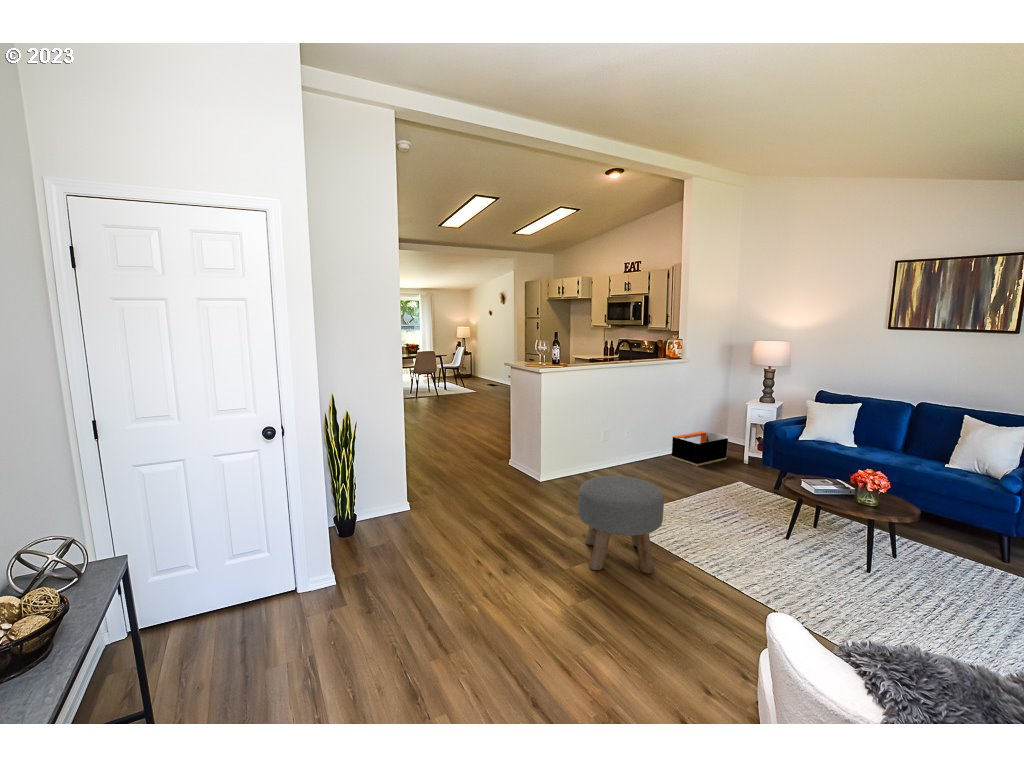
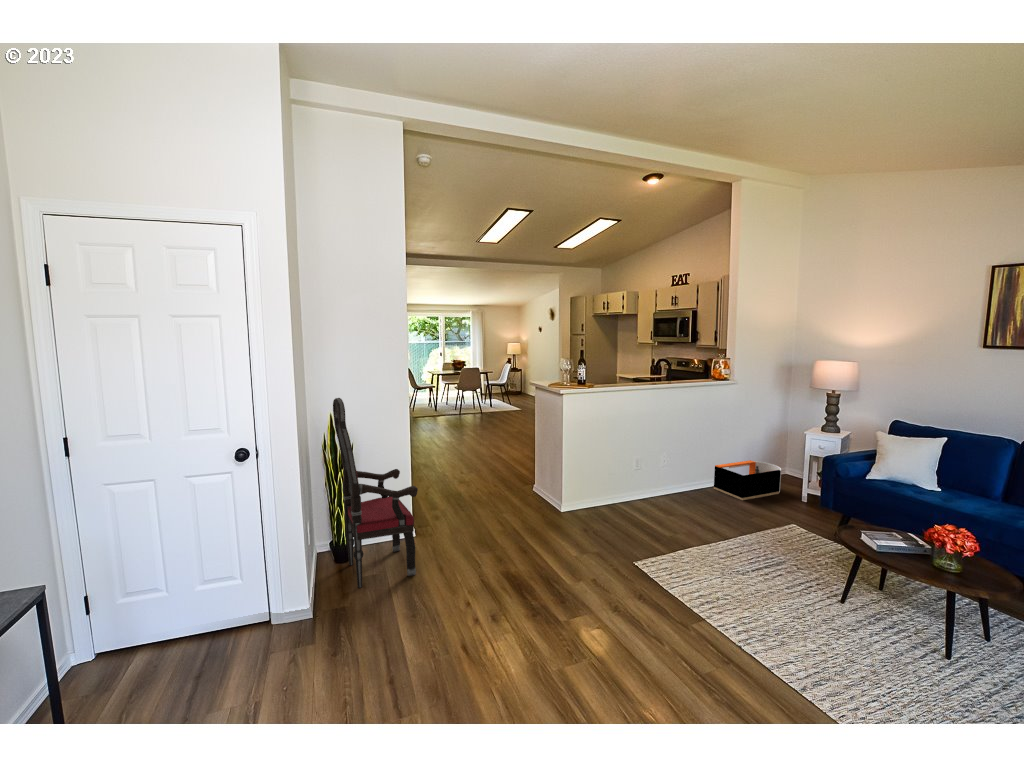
armchair: none [337,377,424,558] -> present [333,398,418,588]
ottoman: present [578,476,664,573] -> none [580,514,678,635]

